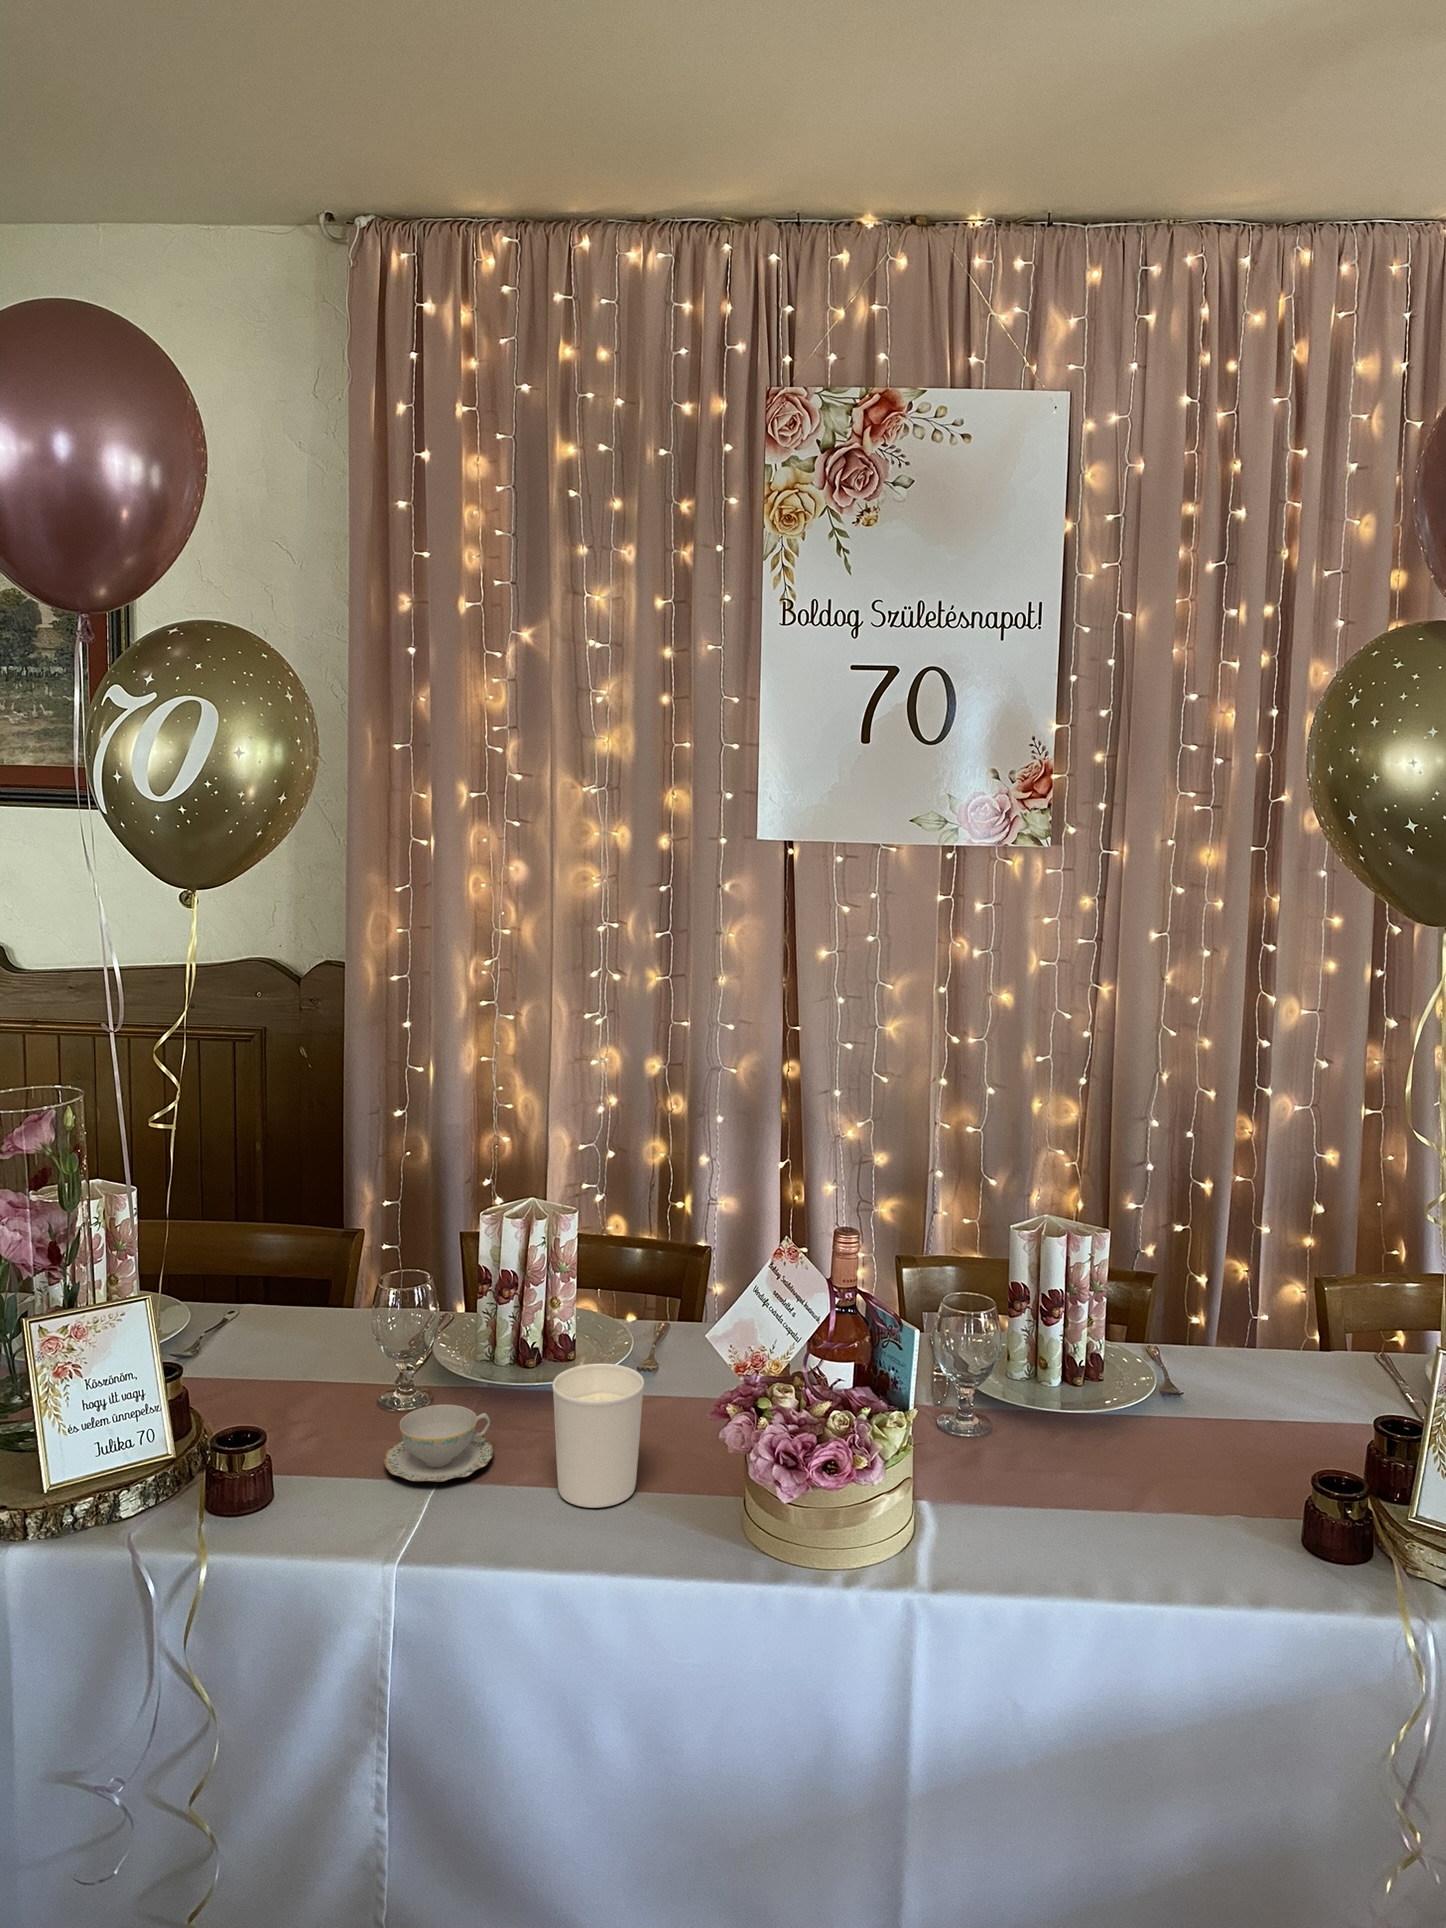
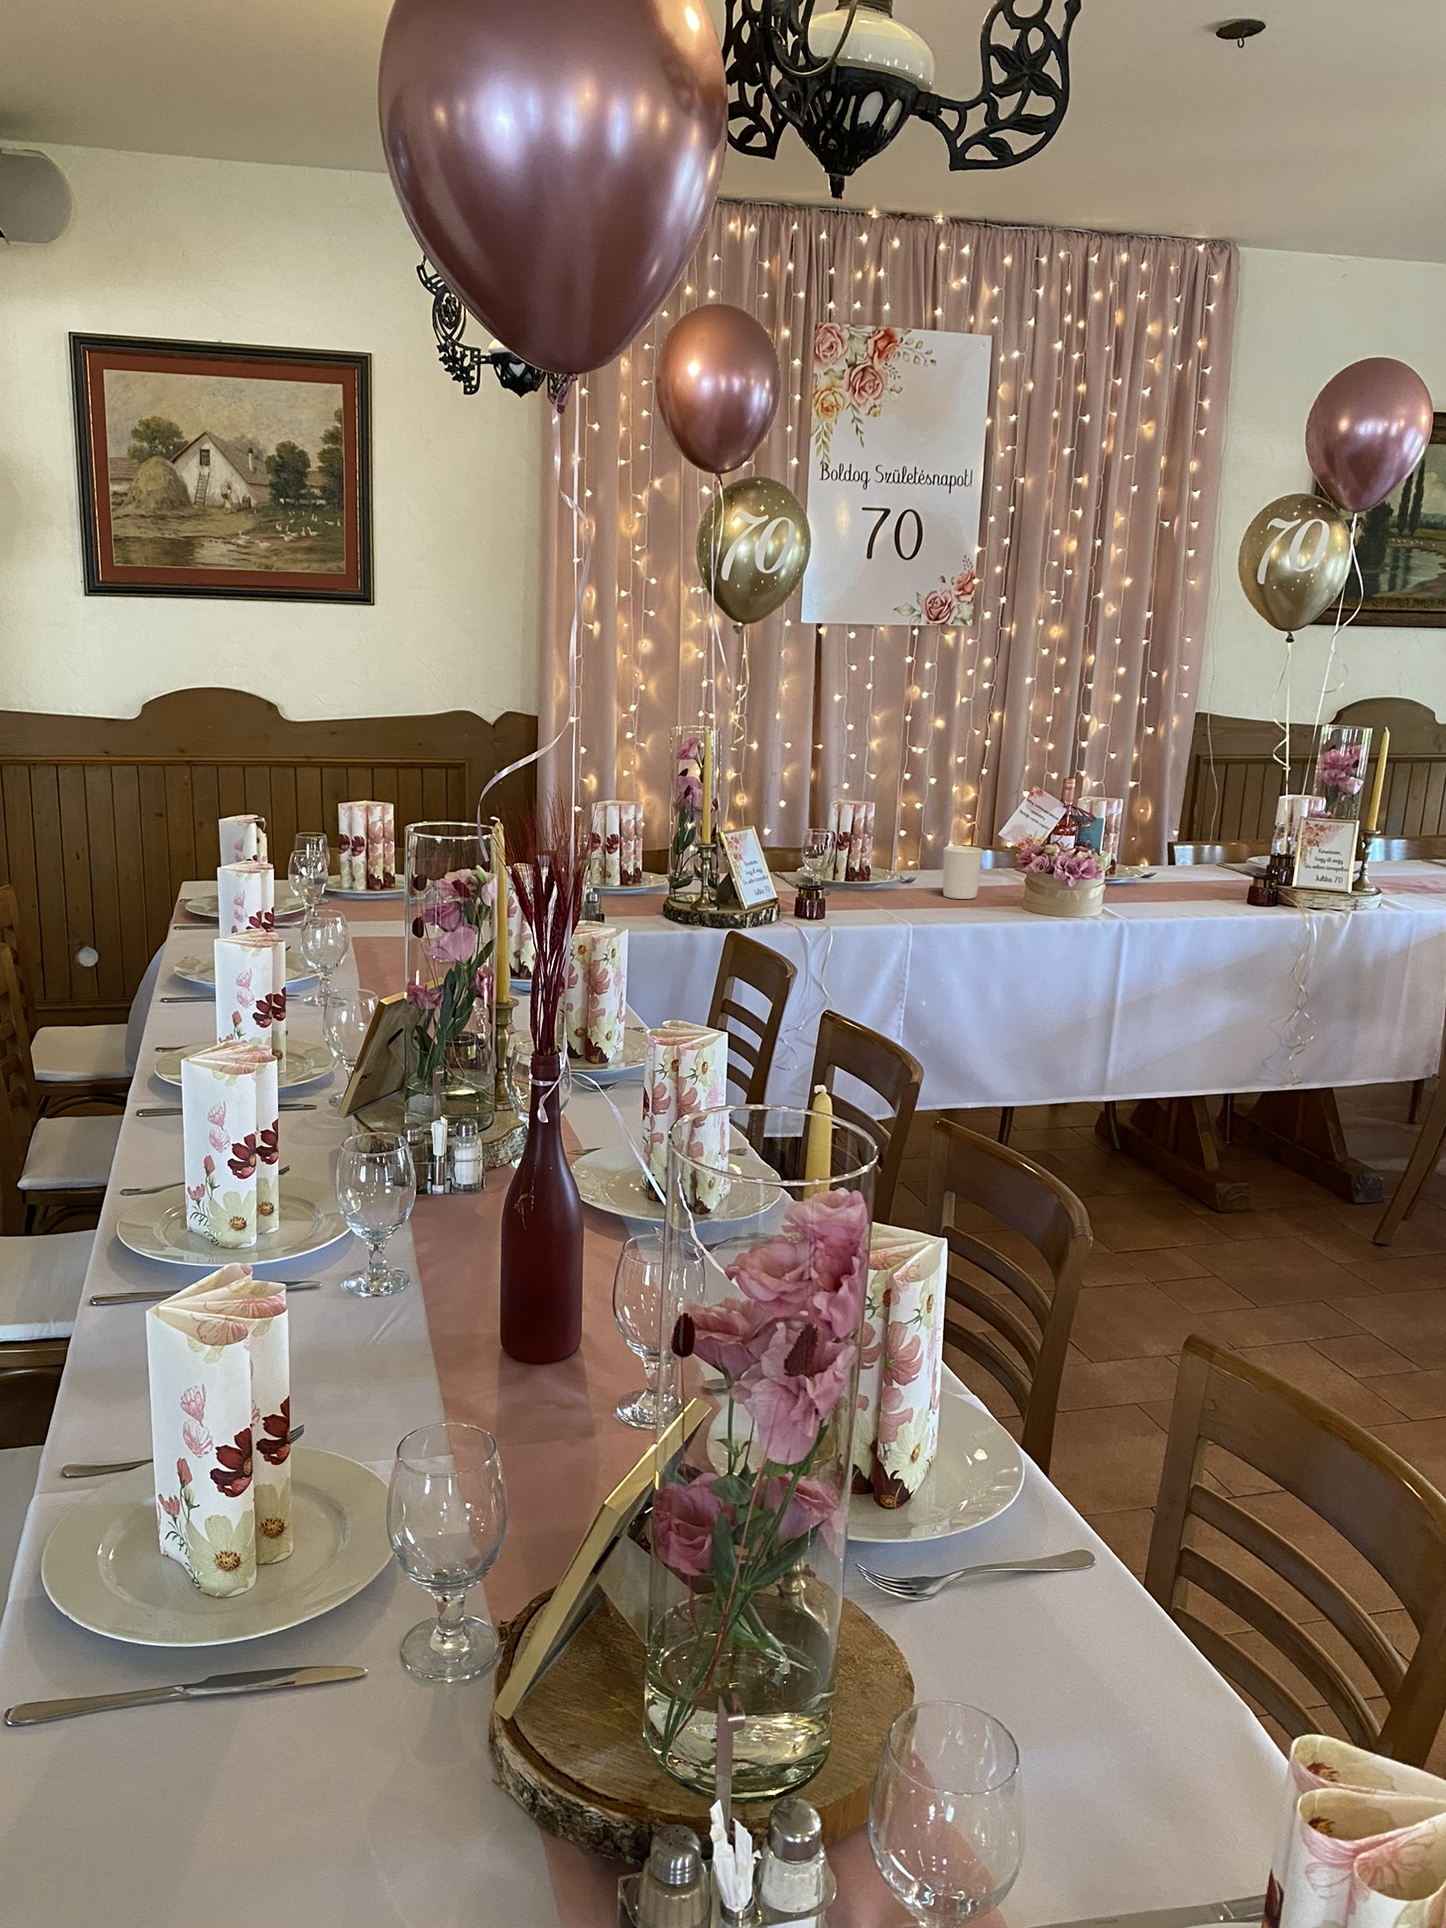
teacup: present [384,1405,493,1482] -> none [862,873,910,897]

